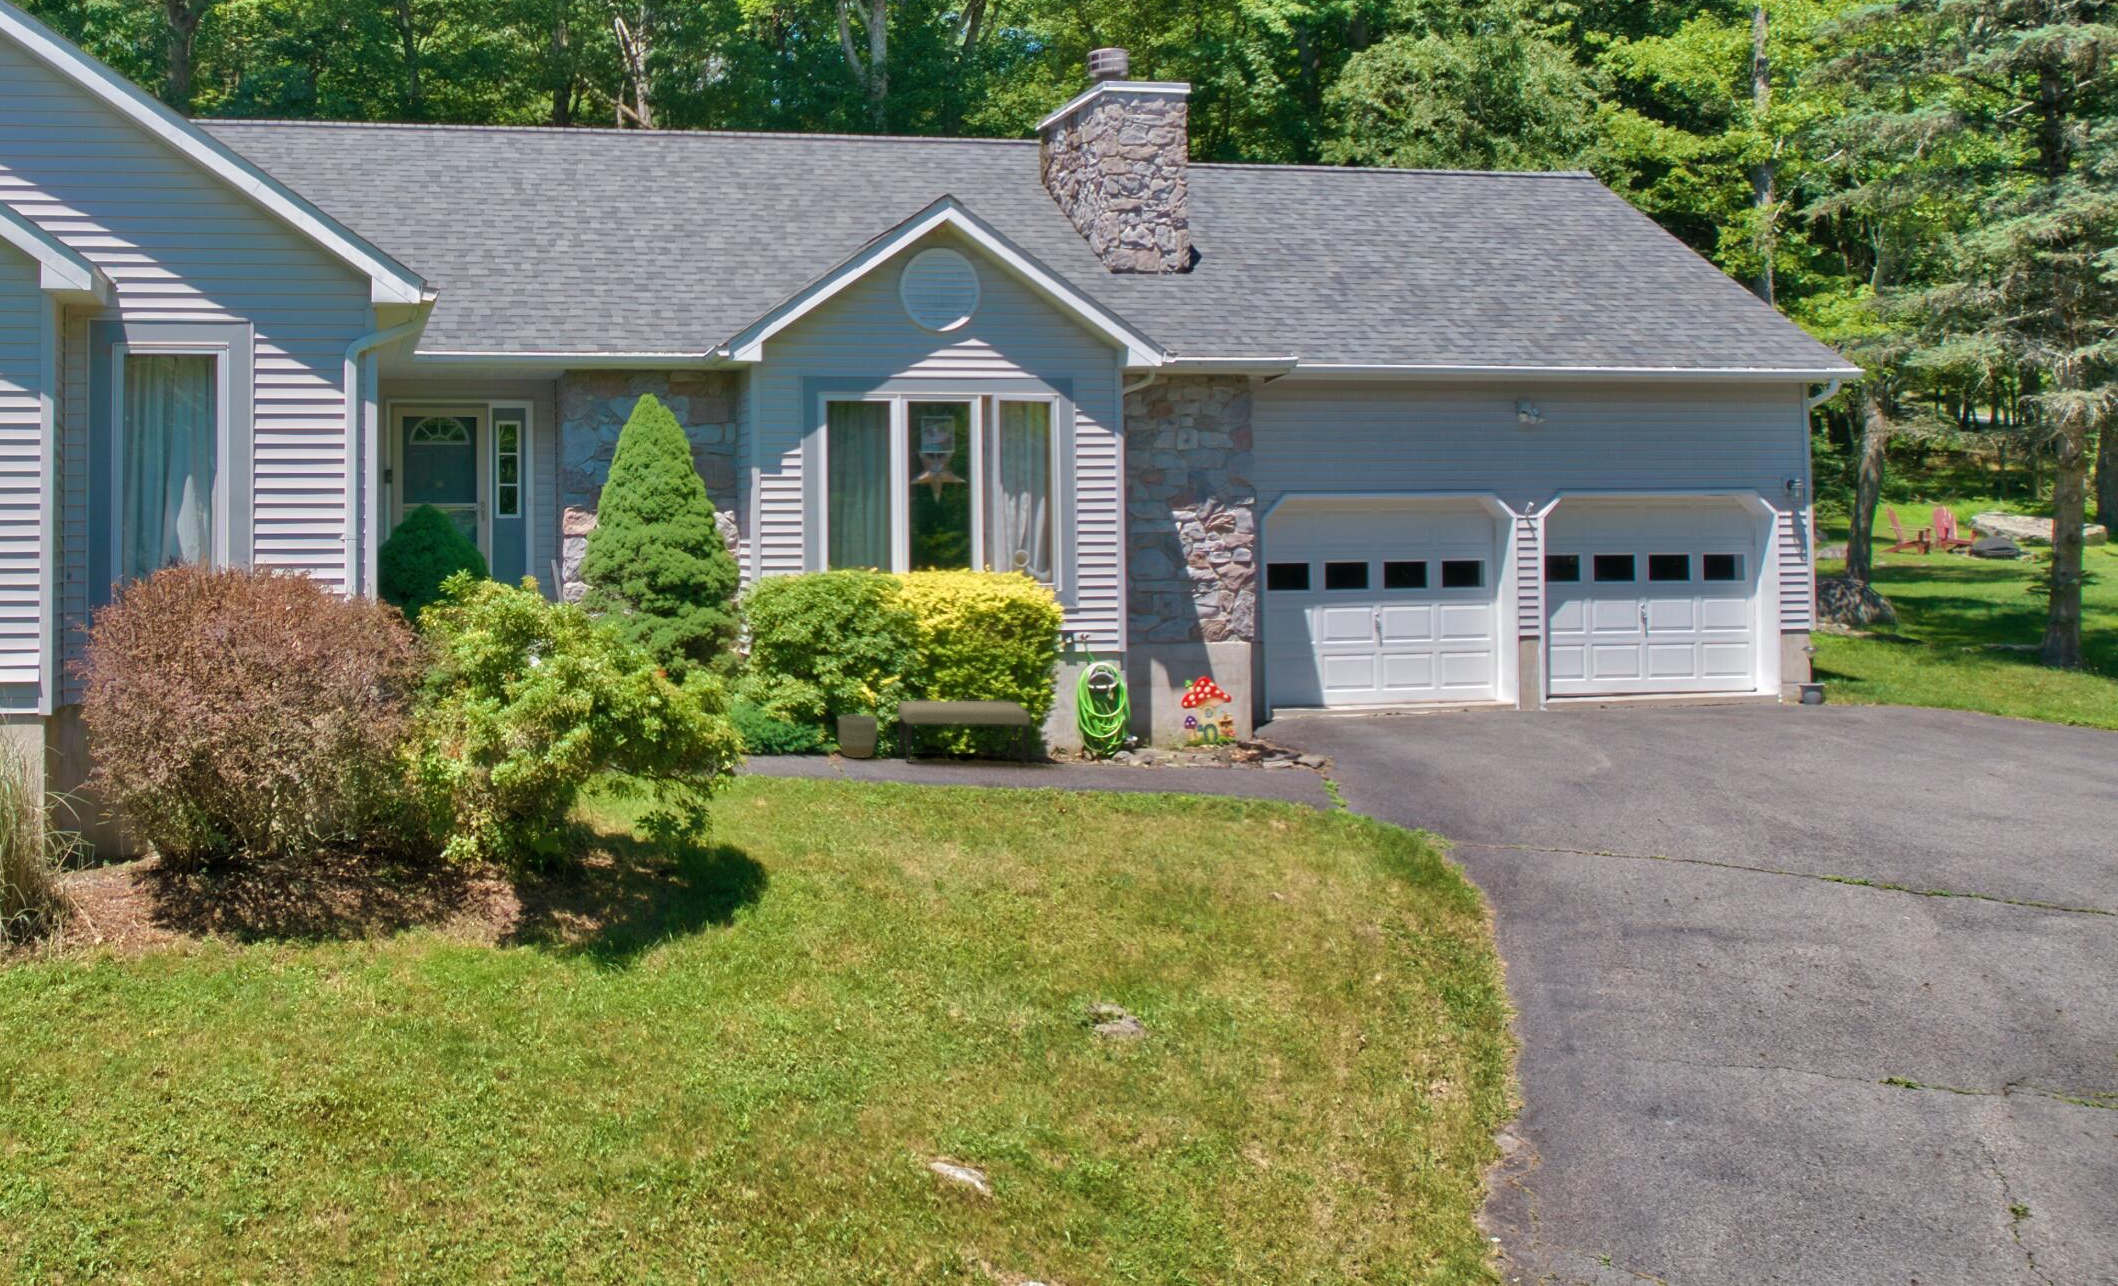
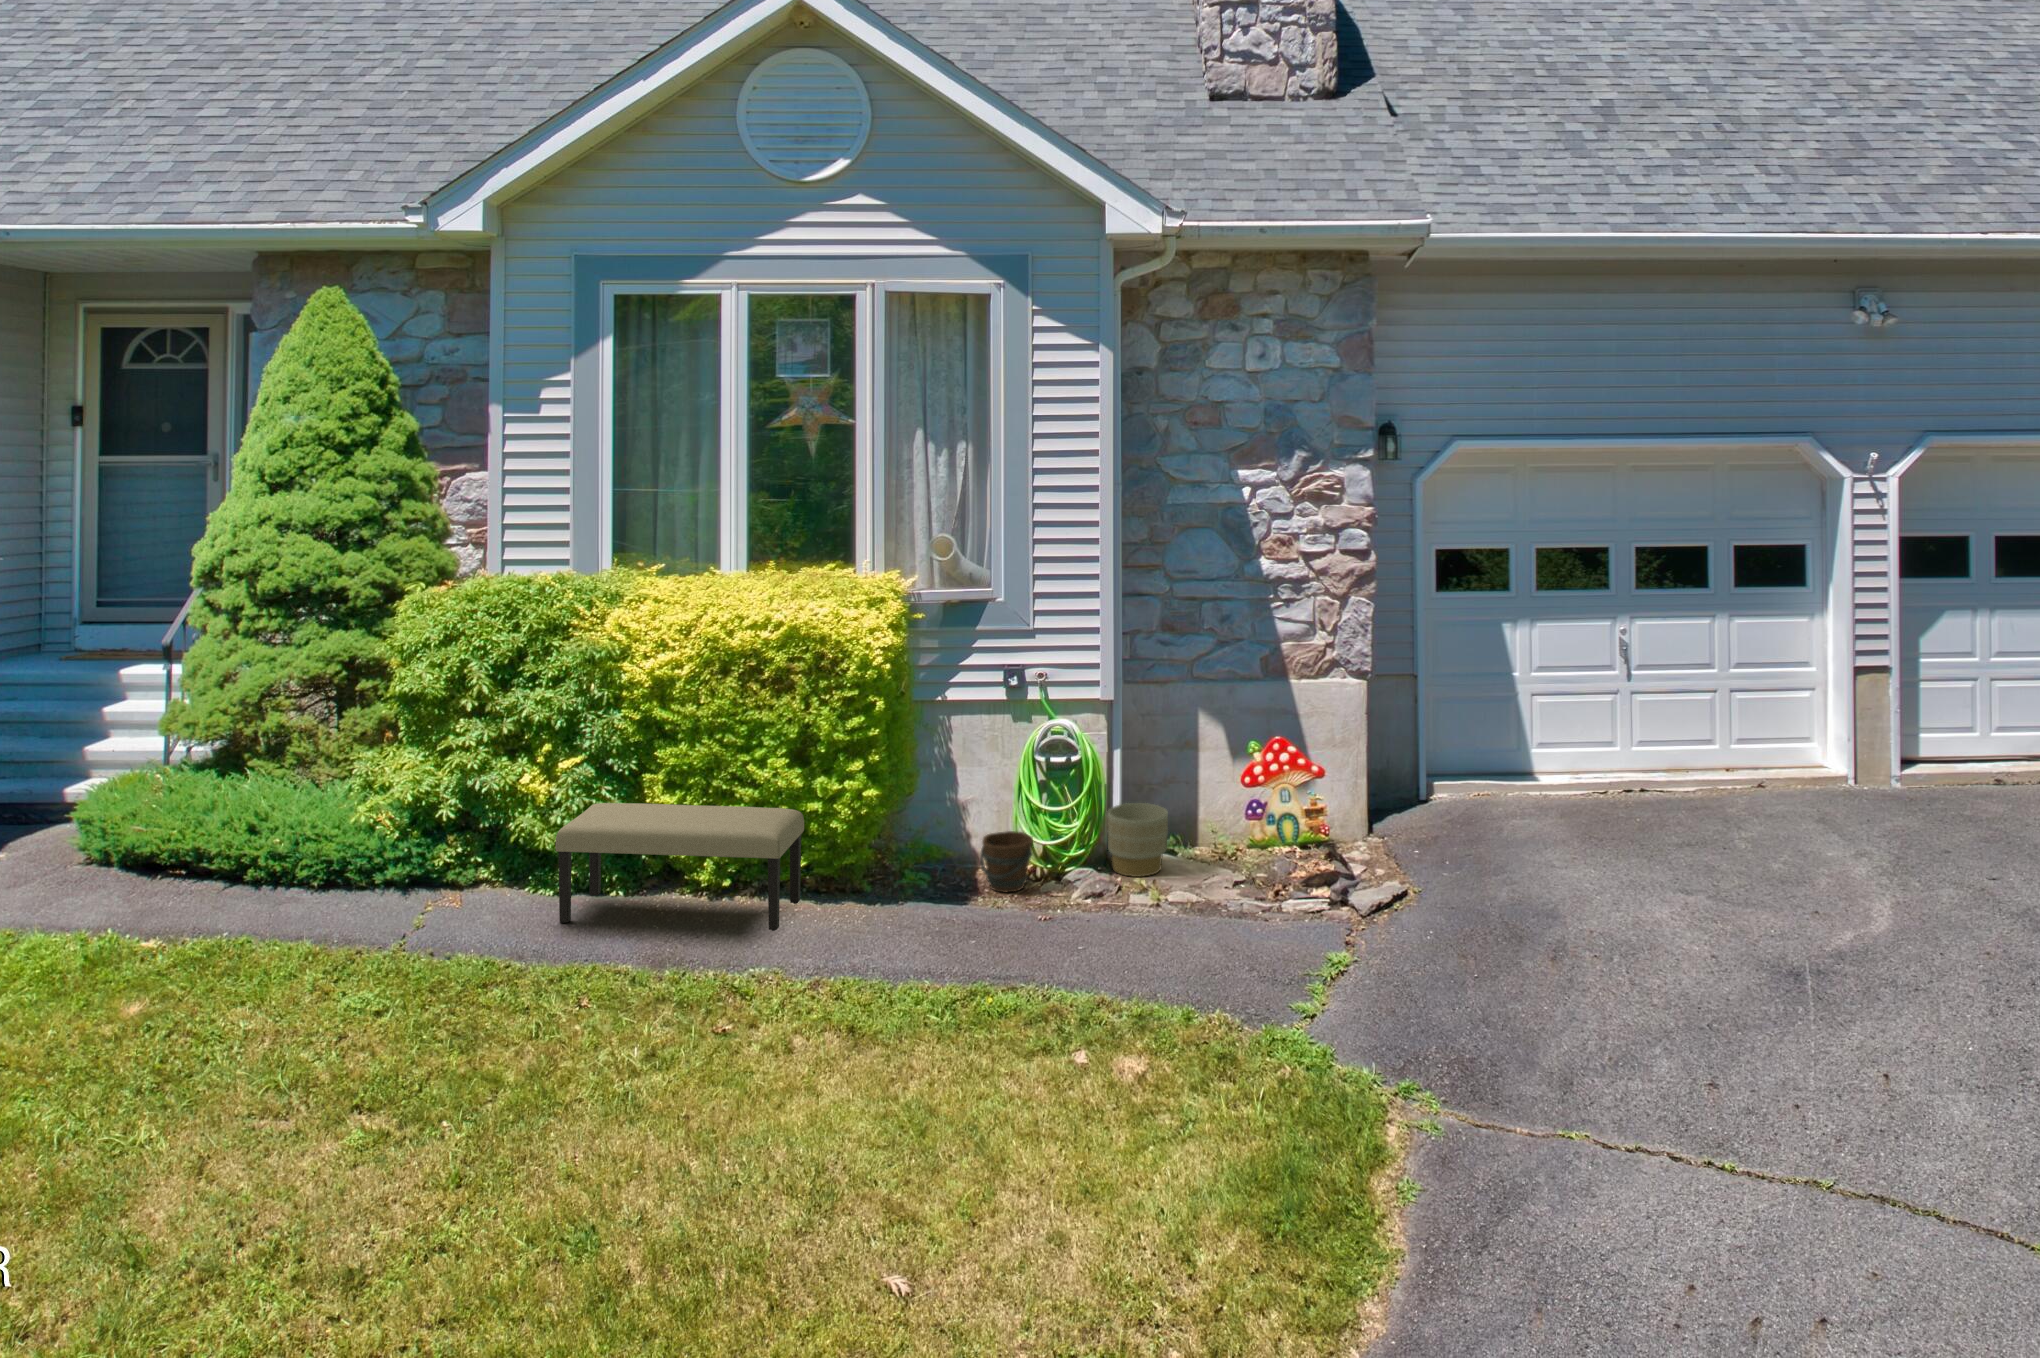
planter: present [838,715,877,758] -> present [1107,803,1168,877]
bucket: none [1075,725,1110,757] -> present [980,831,1033,892]

